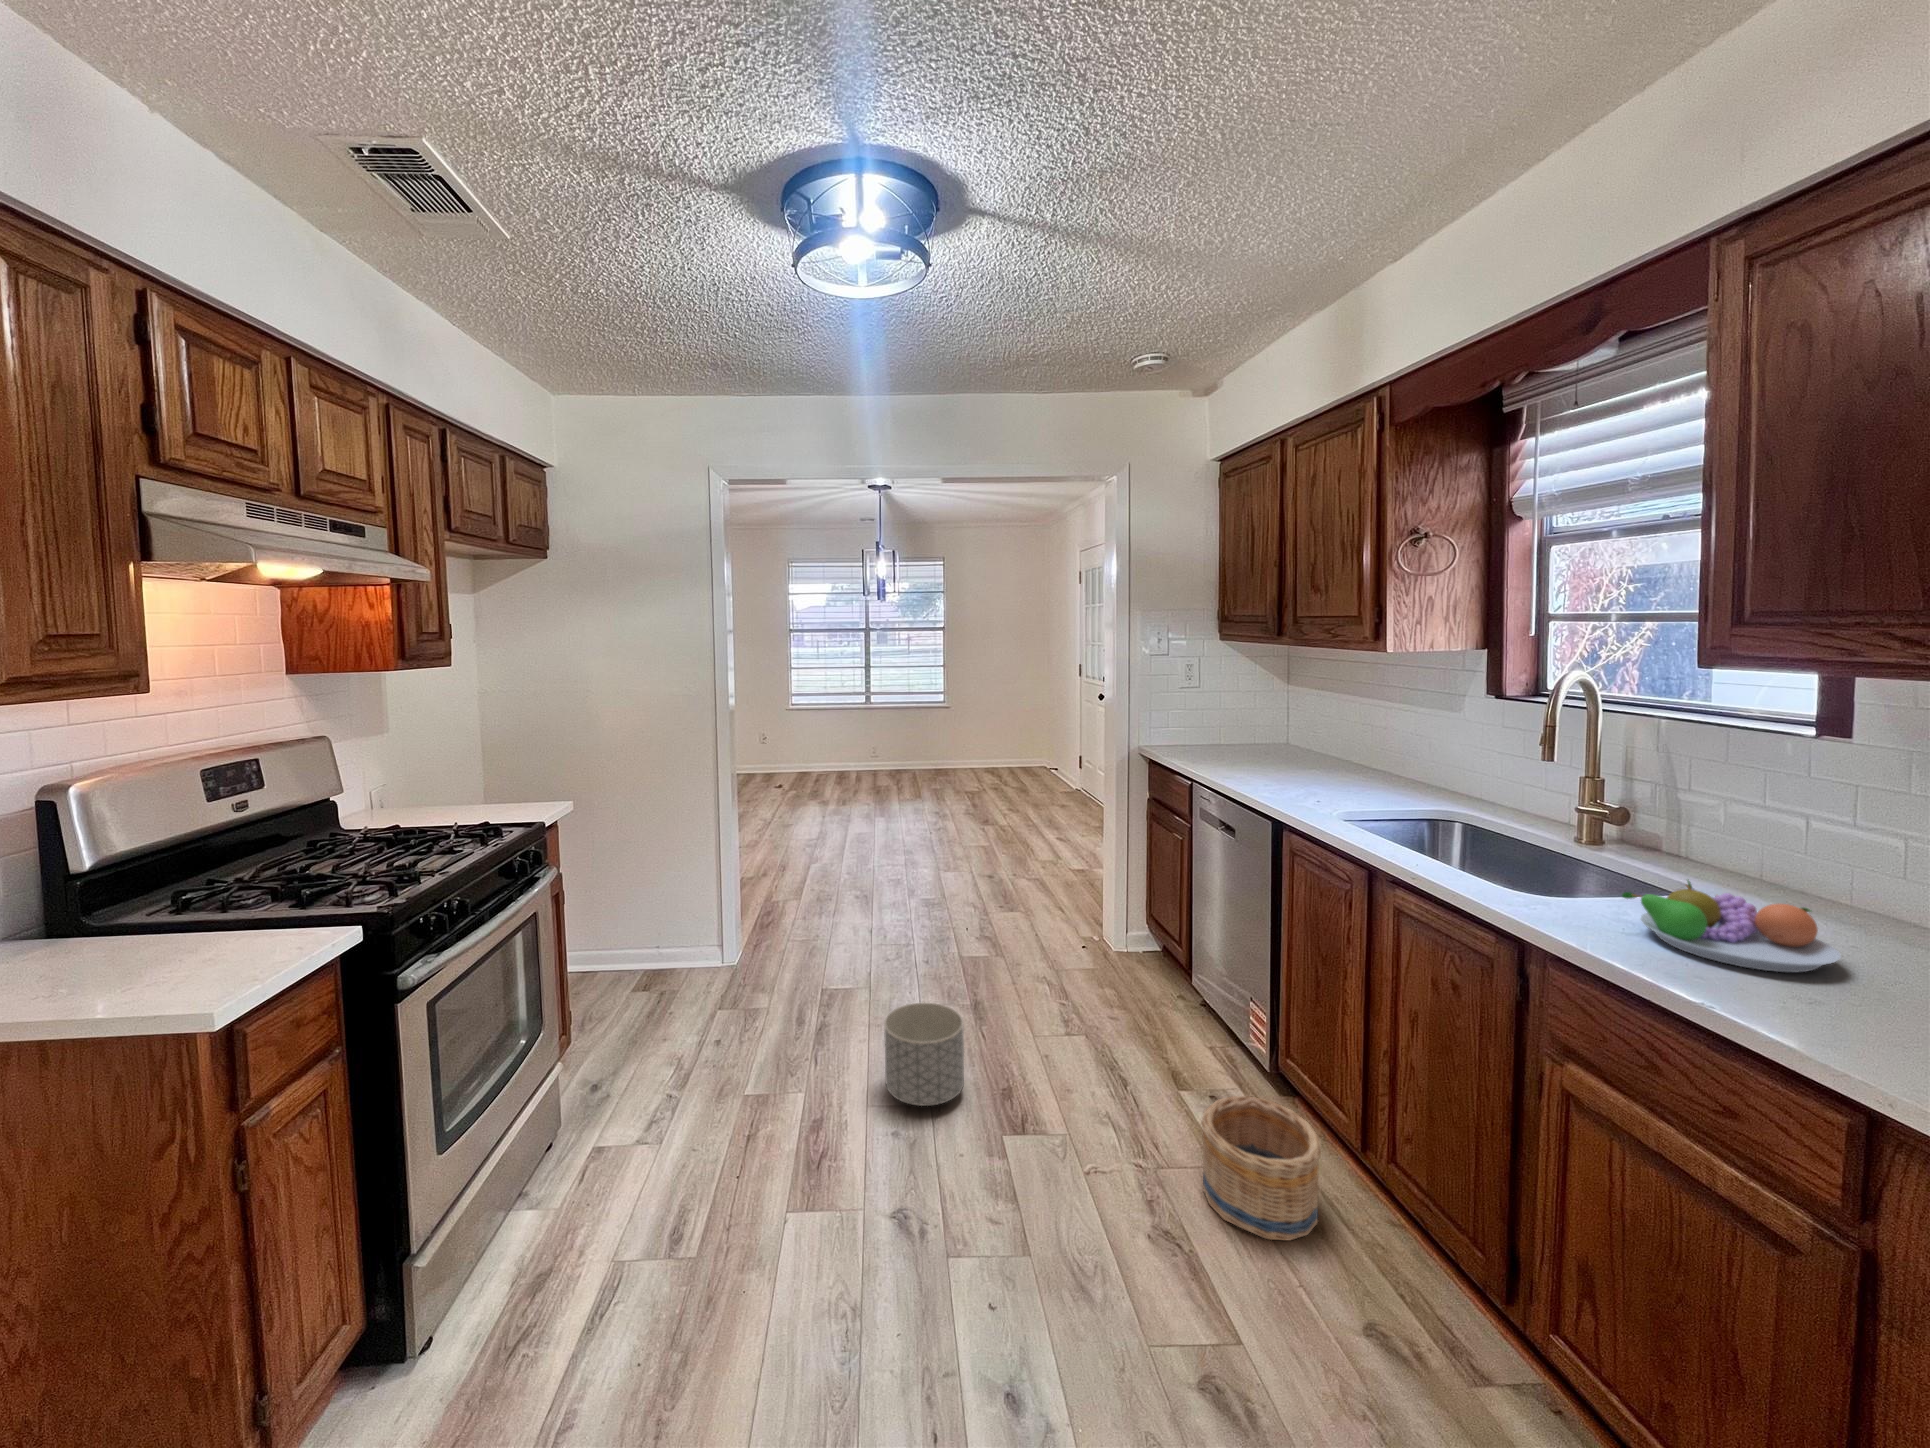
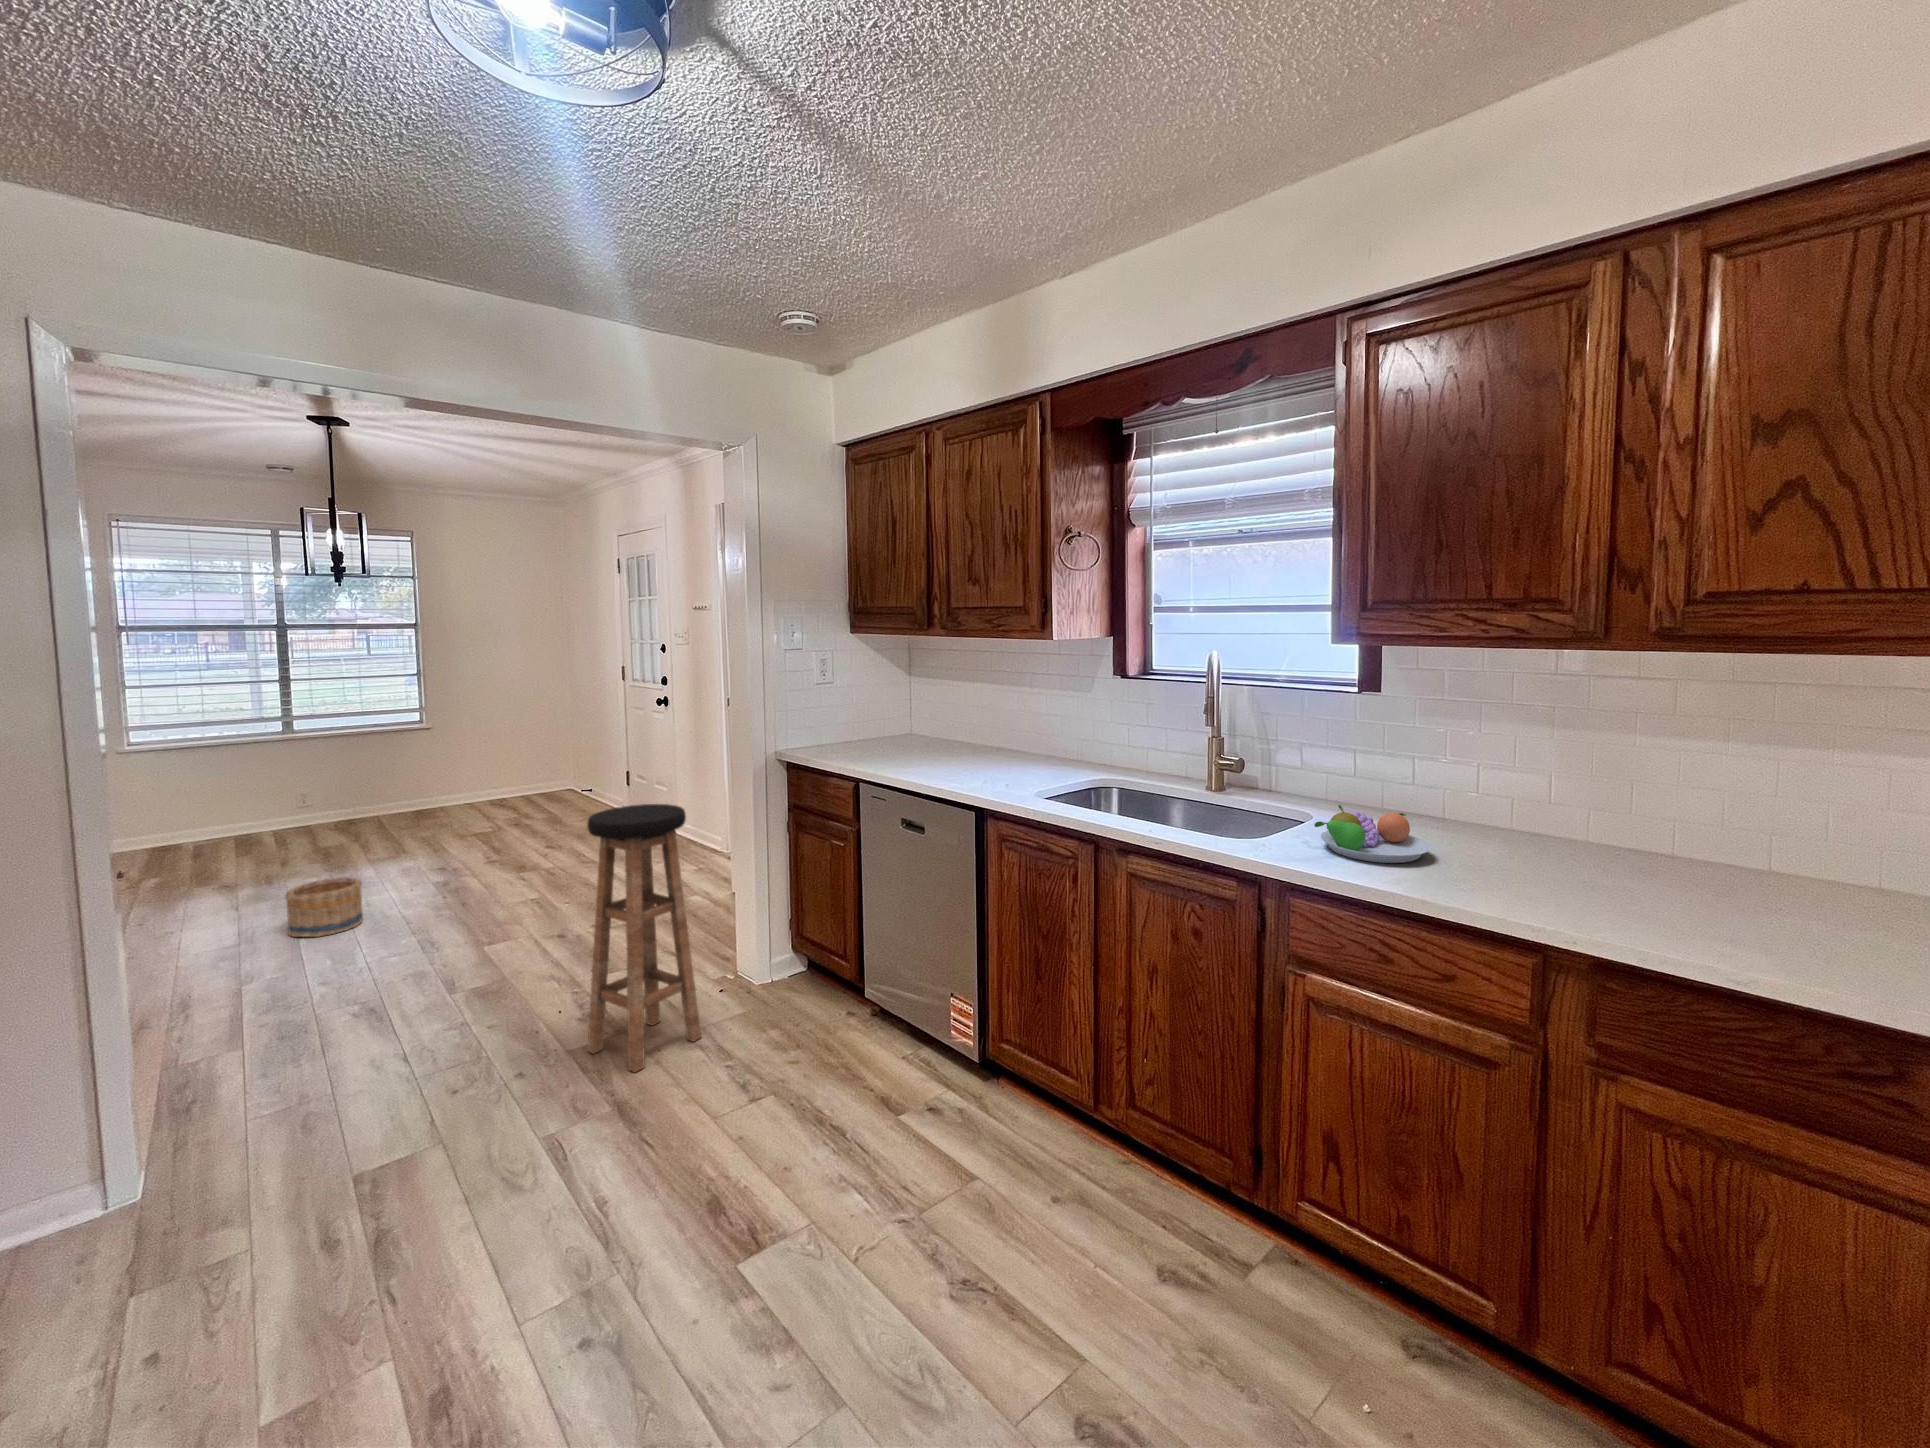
bar stool: none [971,778,1049,982] -> present [587,804,702,1072]
planter: present [884,1002,964,1106] -> none [534,1128,662,1292]
basket: present [1201,1096,1321,1240] -> present [285,877,363,937]

